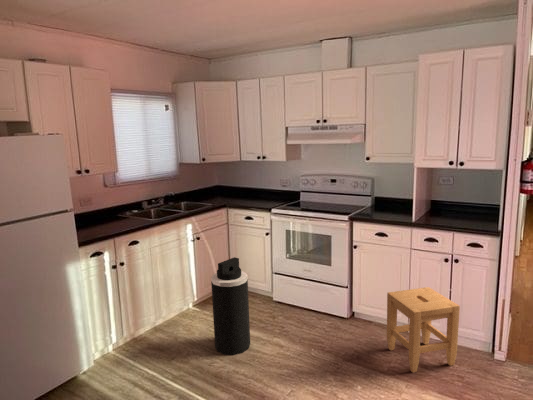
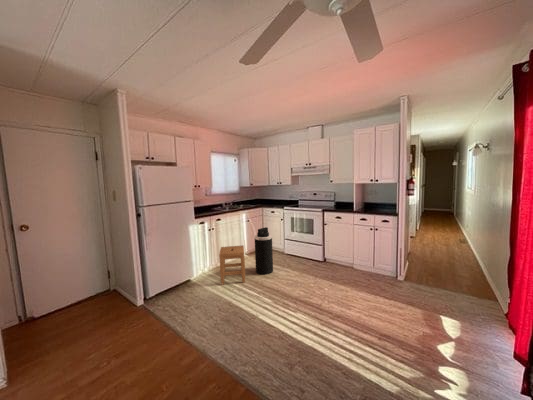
stool: present [387,287,460,373] -> present [219,246,245,285]

